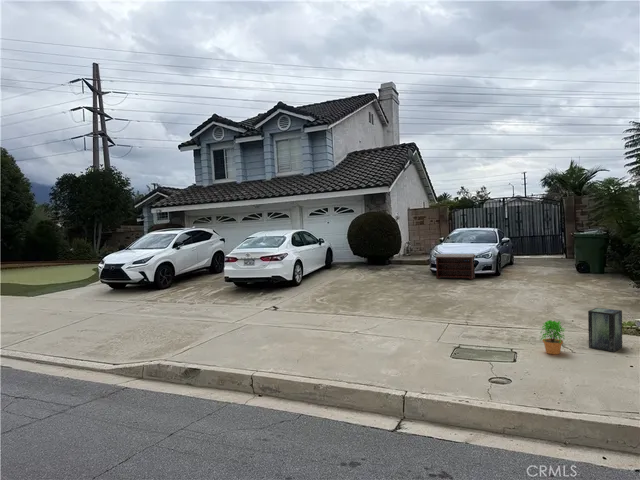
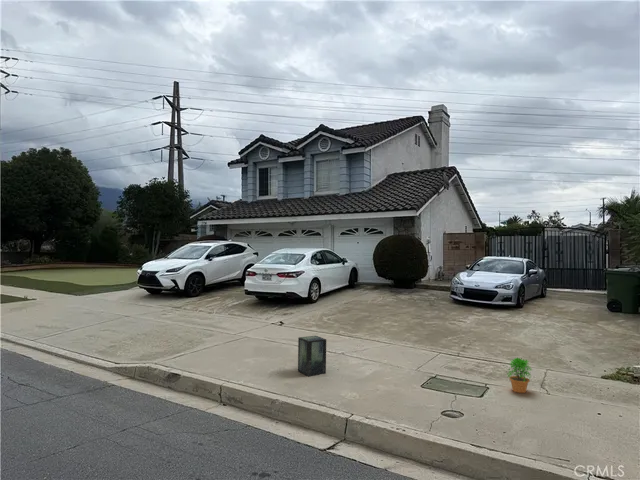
bench: present [435,254,476,280] -> none [453,282,495,310]
storage box: present [588,308,622,352] -> present [298,336,326,376]

